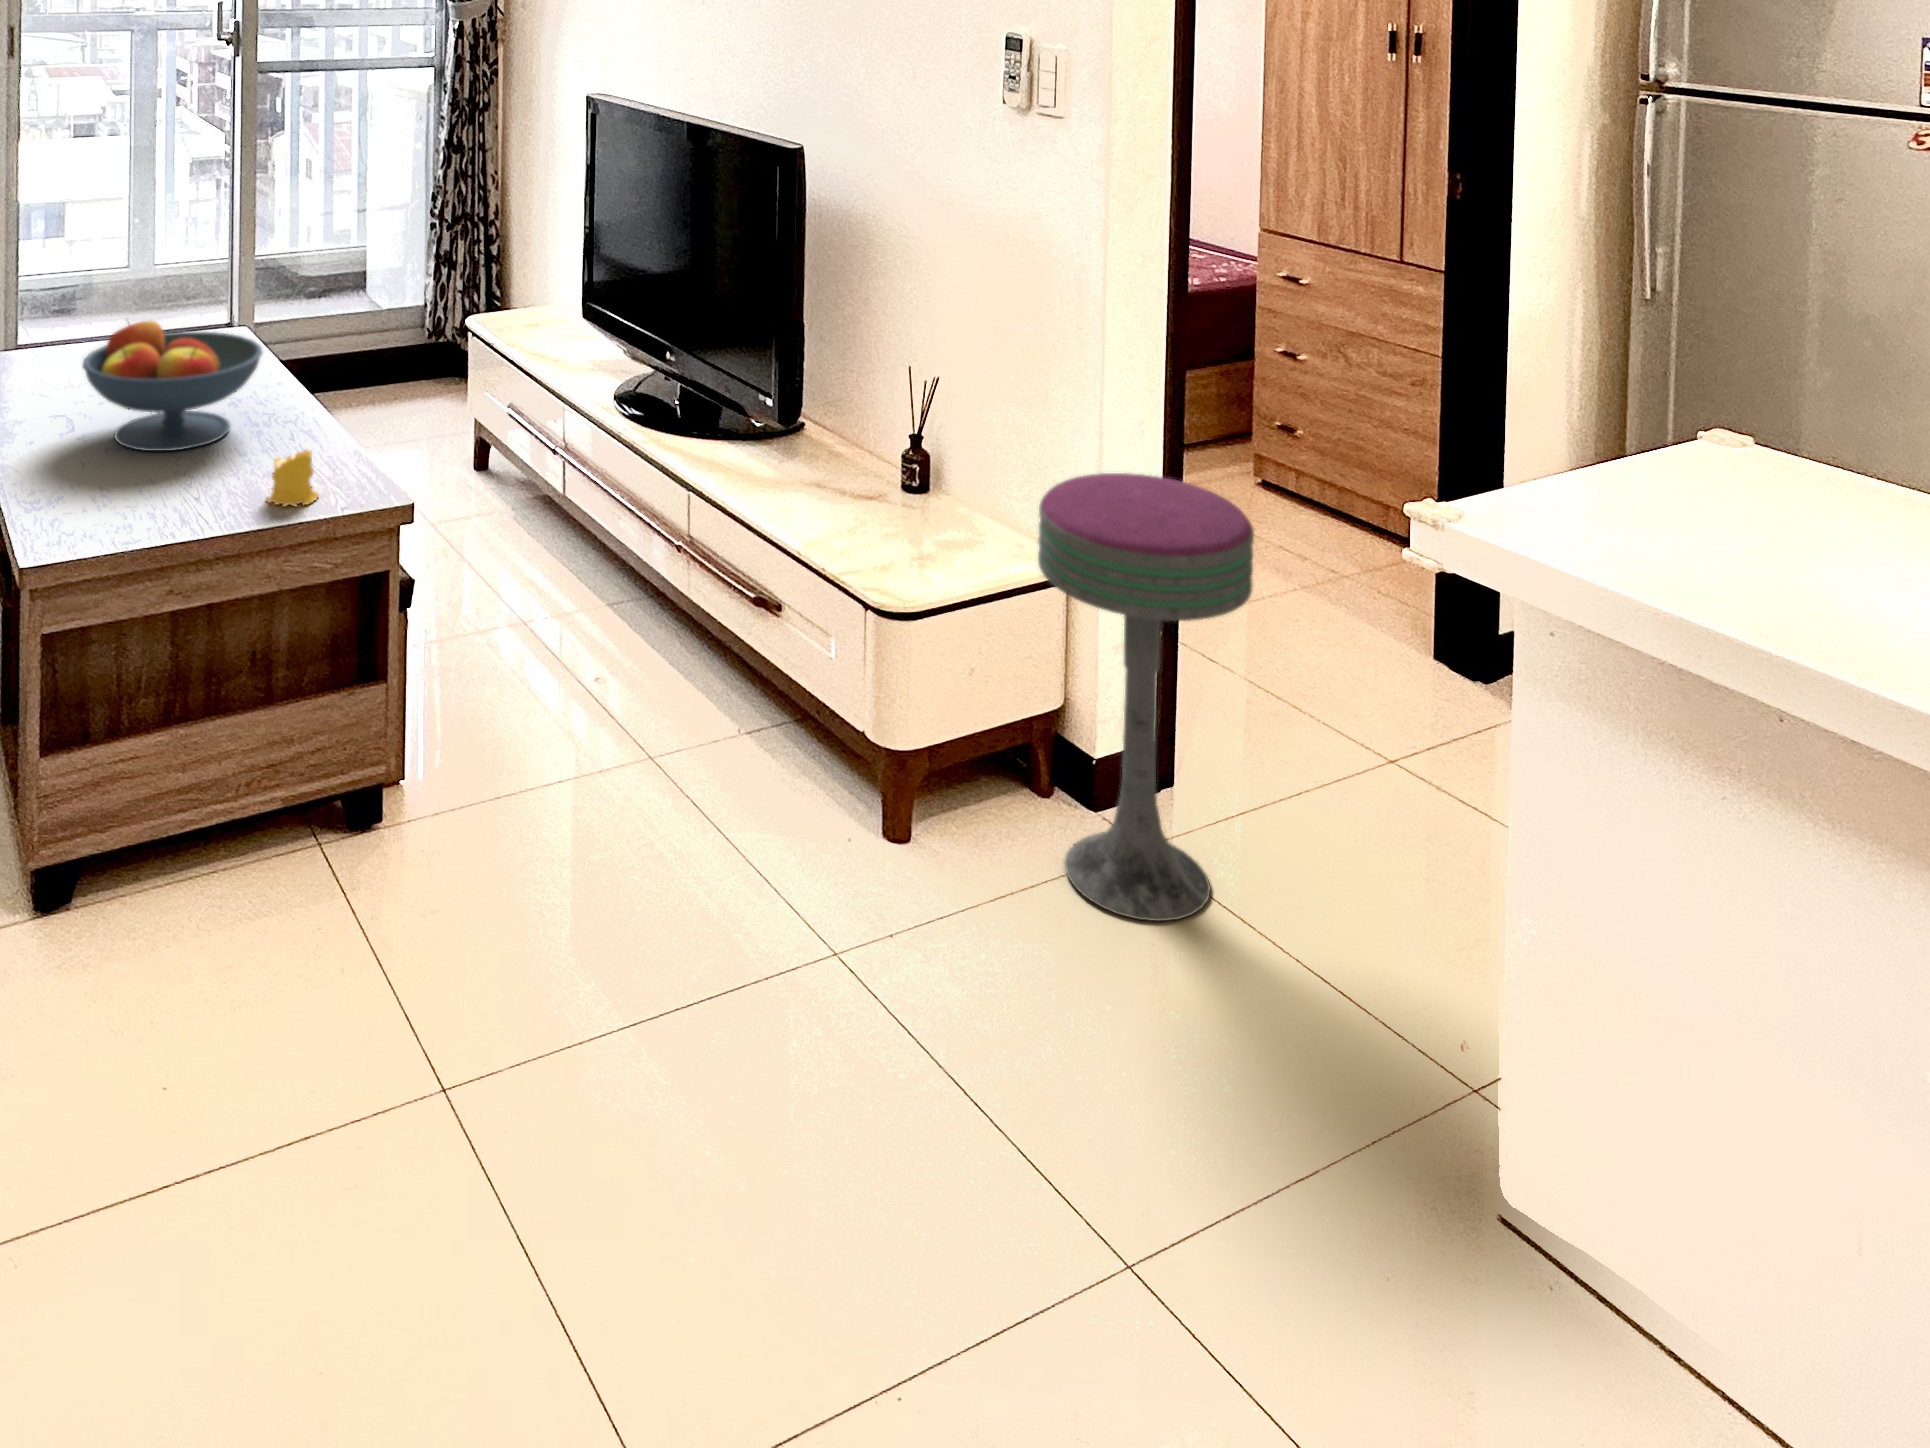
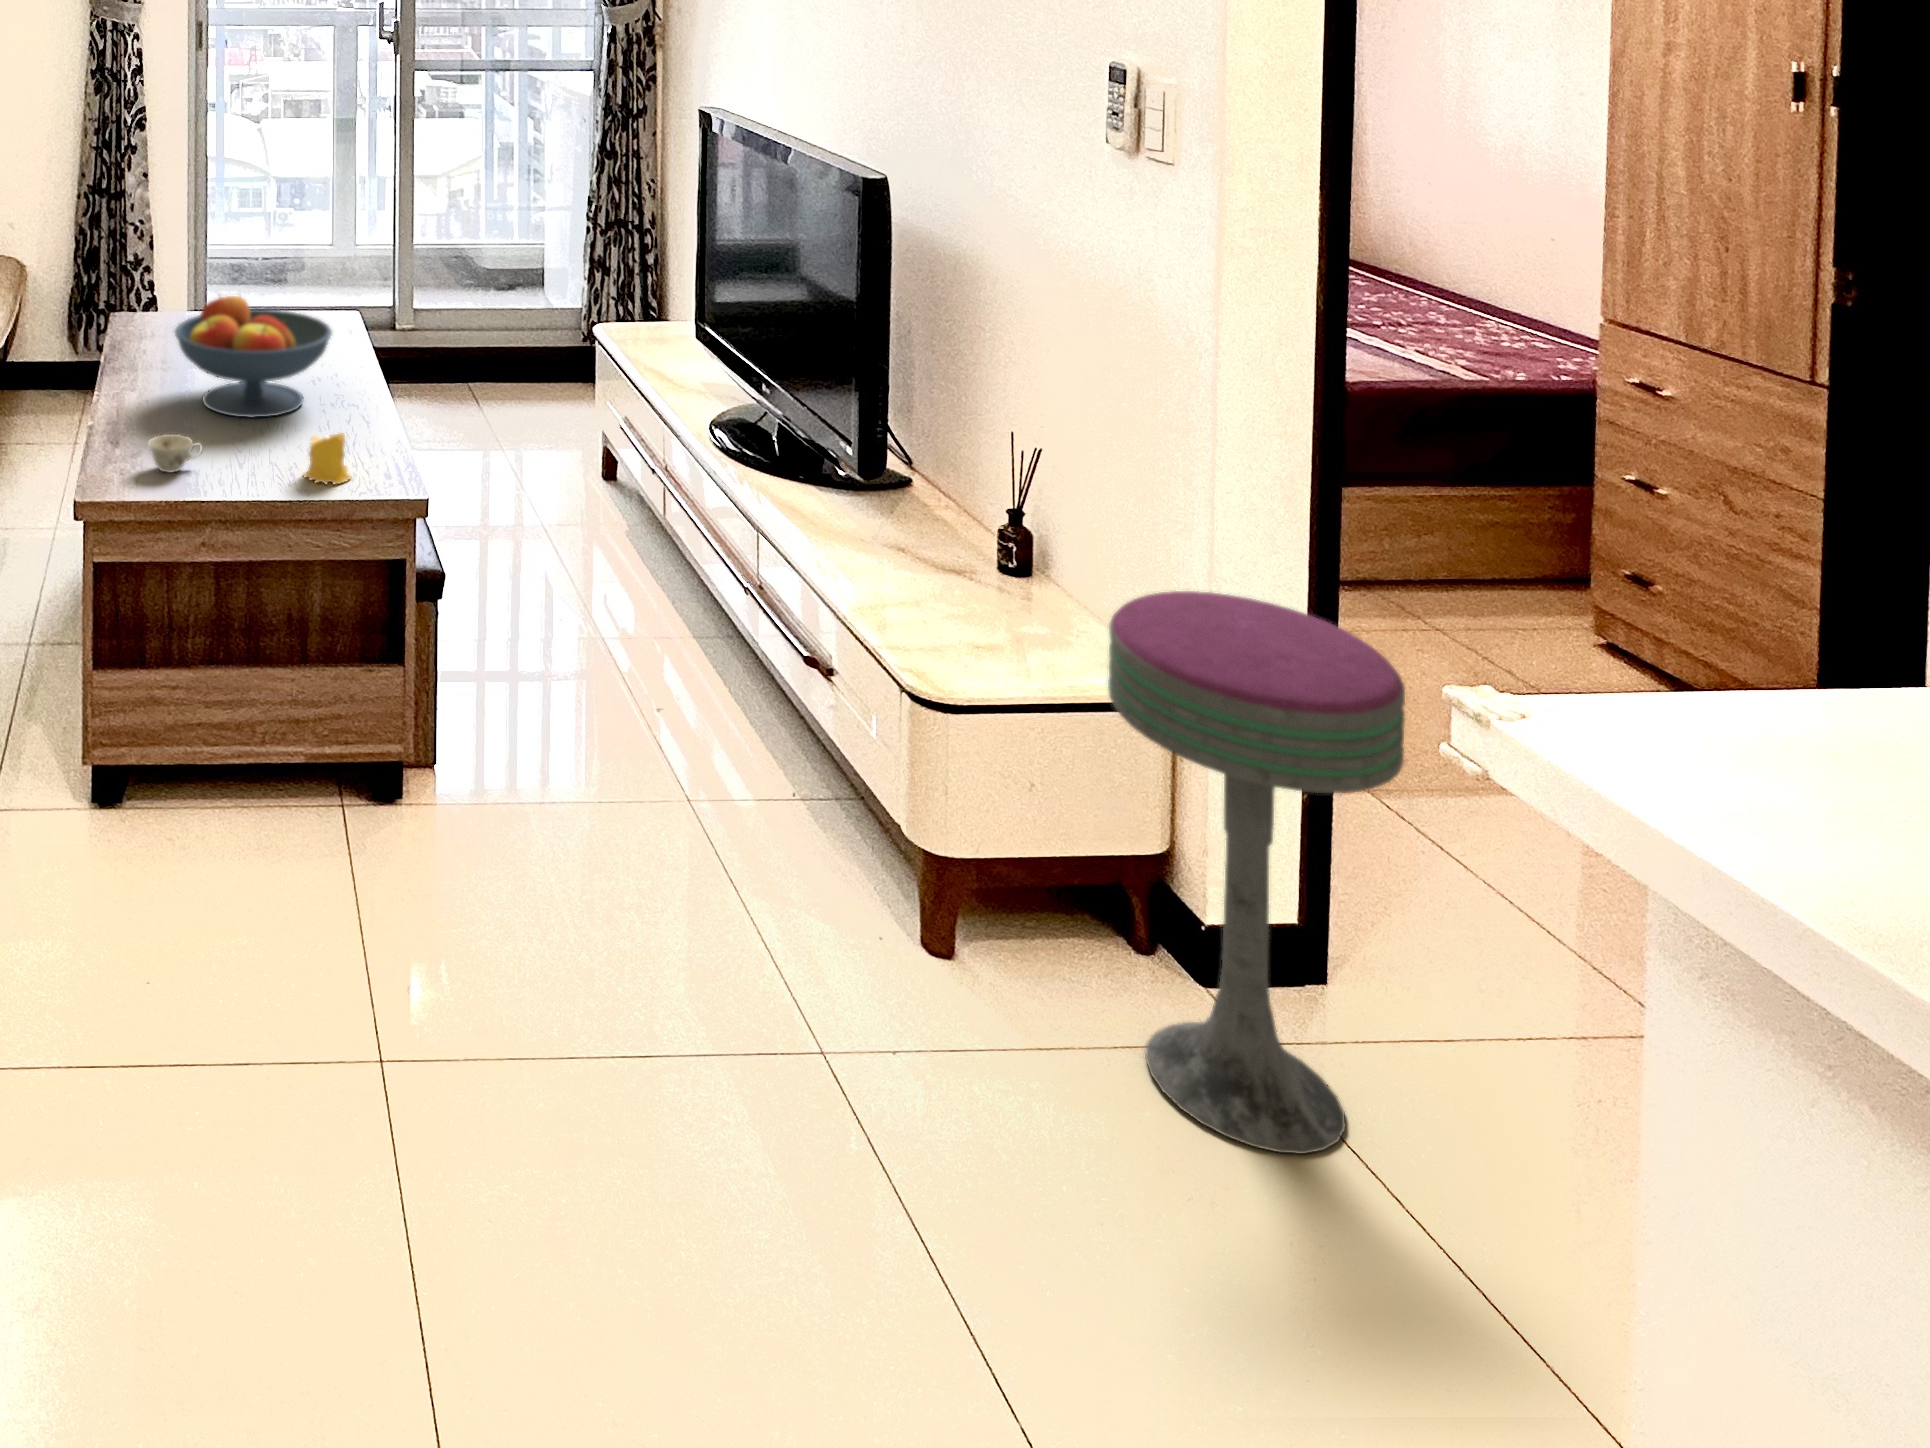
teacup: none [86,478,149,522] -> present [148,434,202,473]

